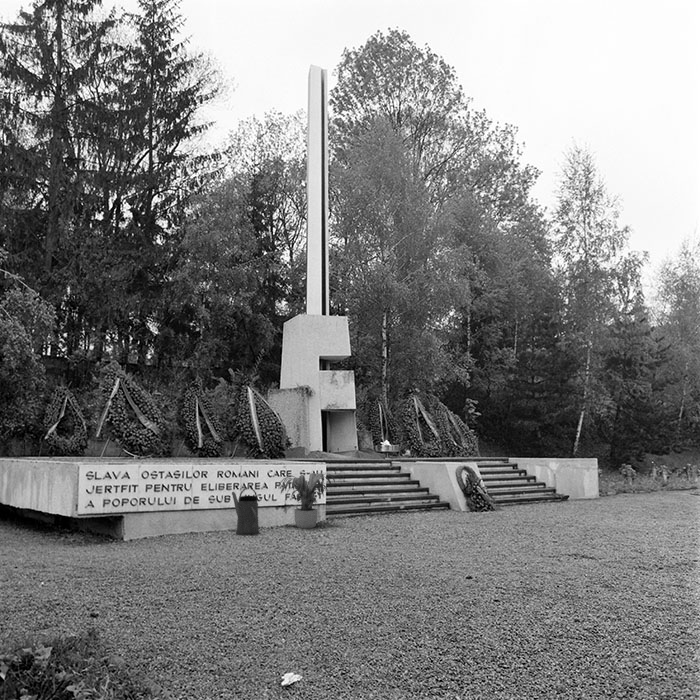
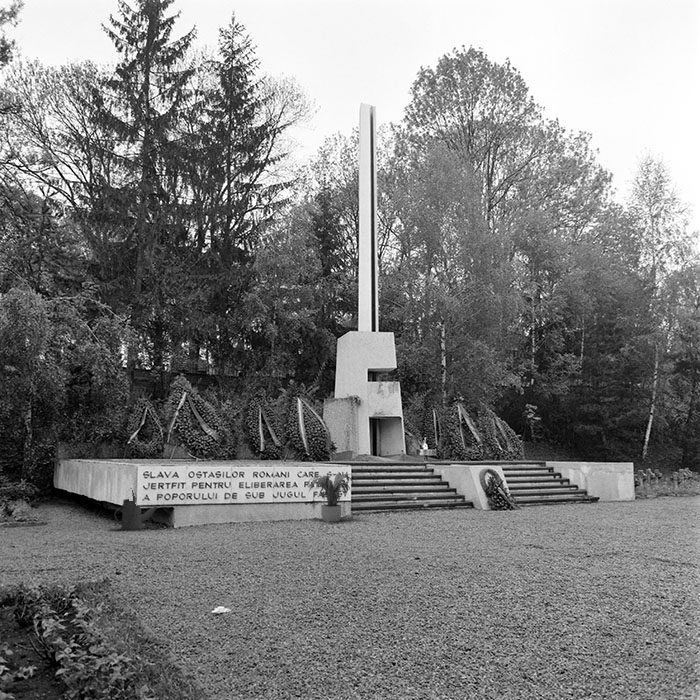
watering can: present [232,487,260,535] -> present [114,488,157,531]

